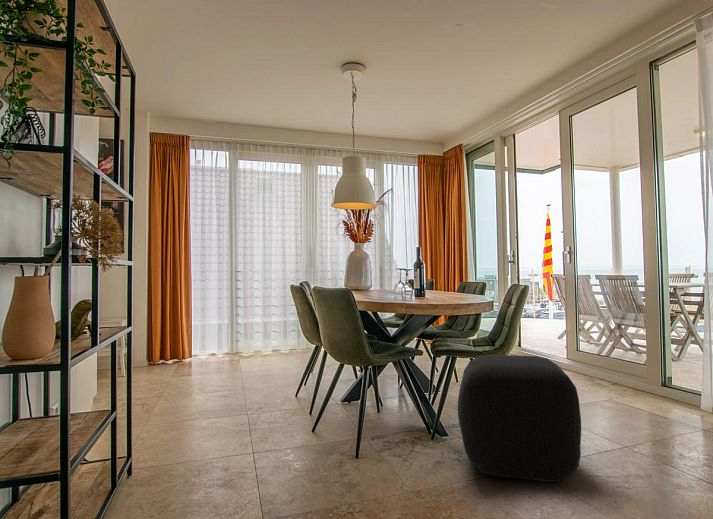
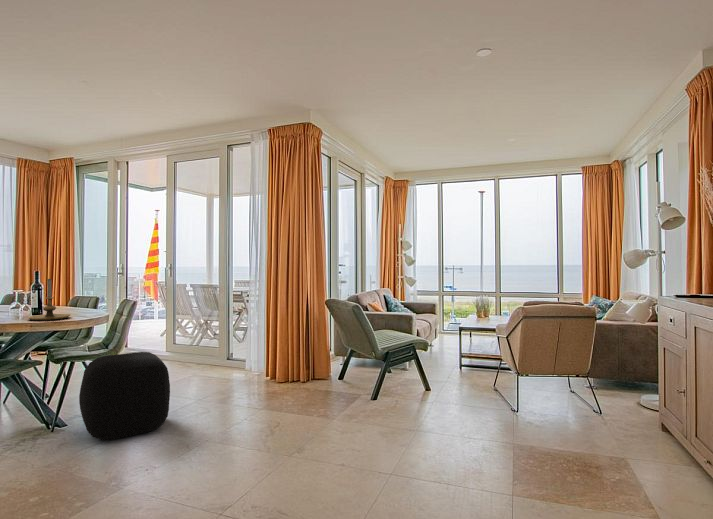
candle holder: none [407,253,450,302] -> present [28,279,70,320]

